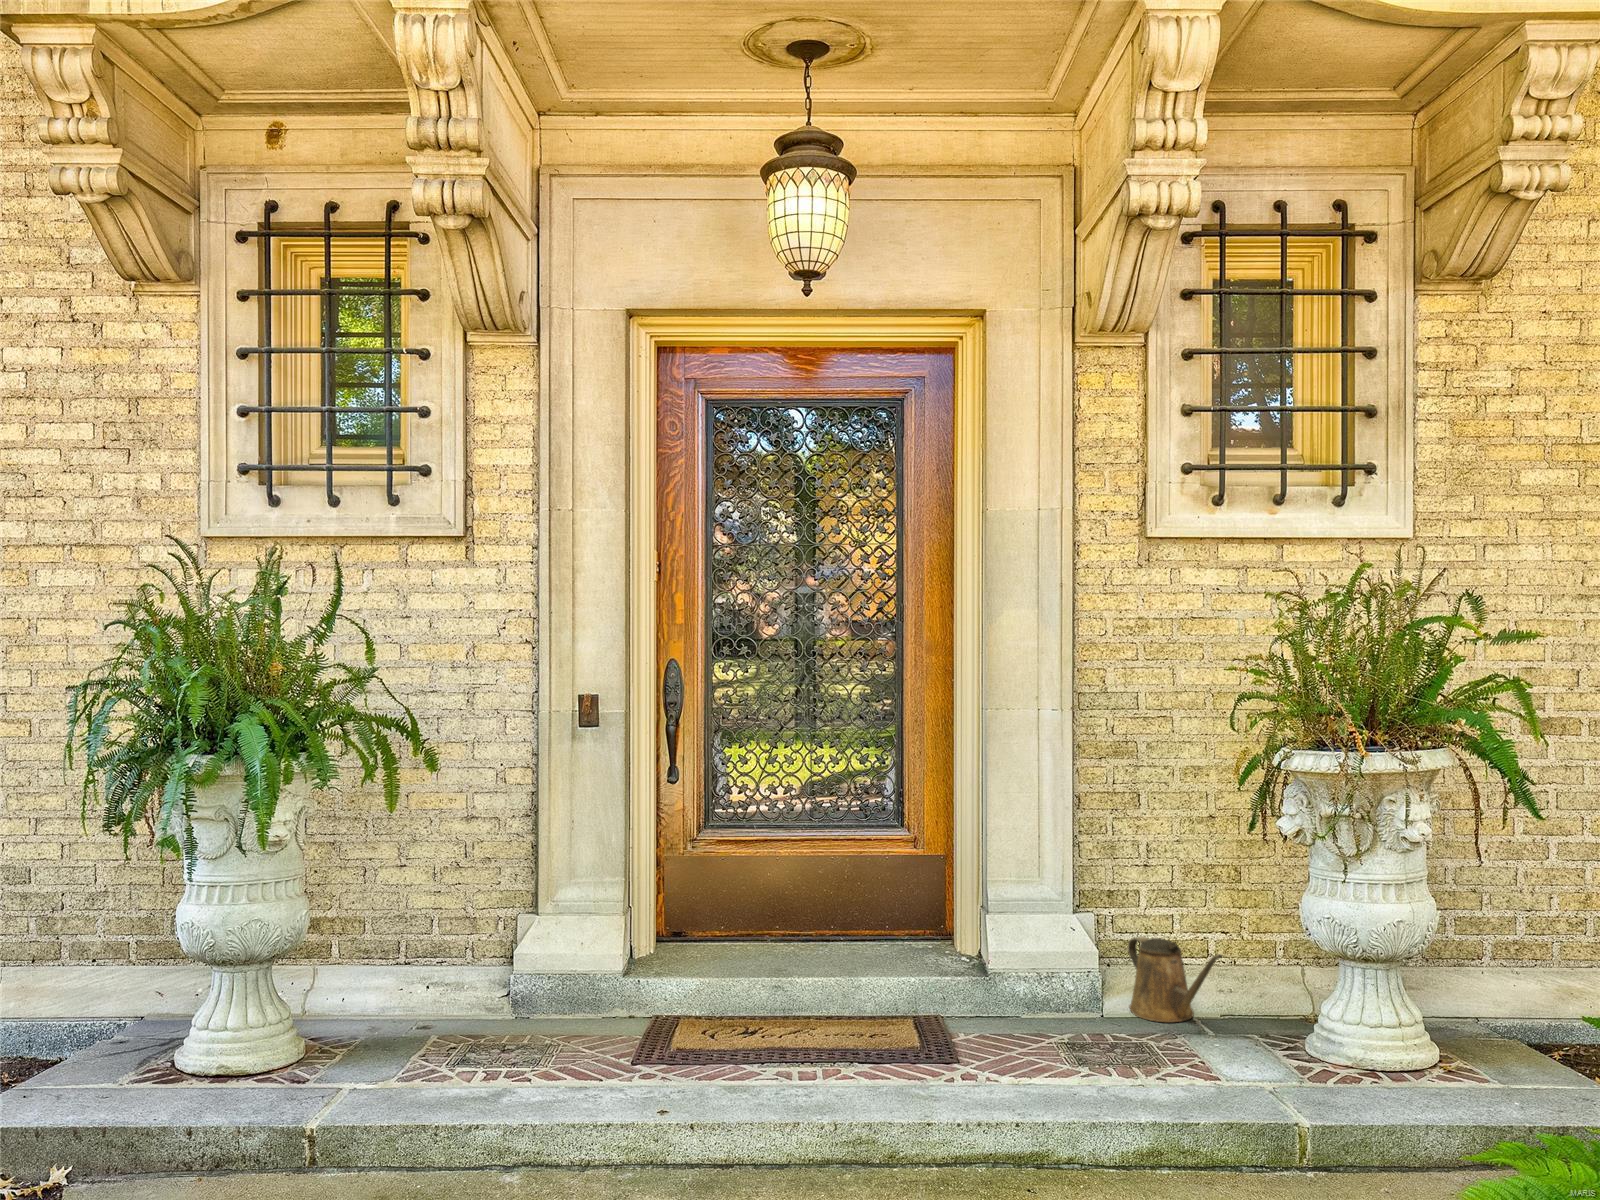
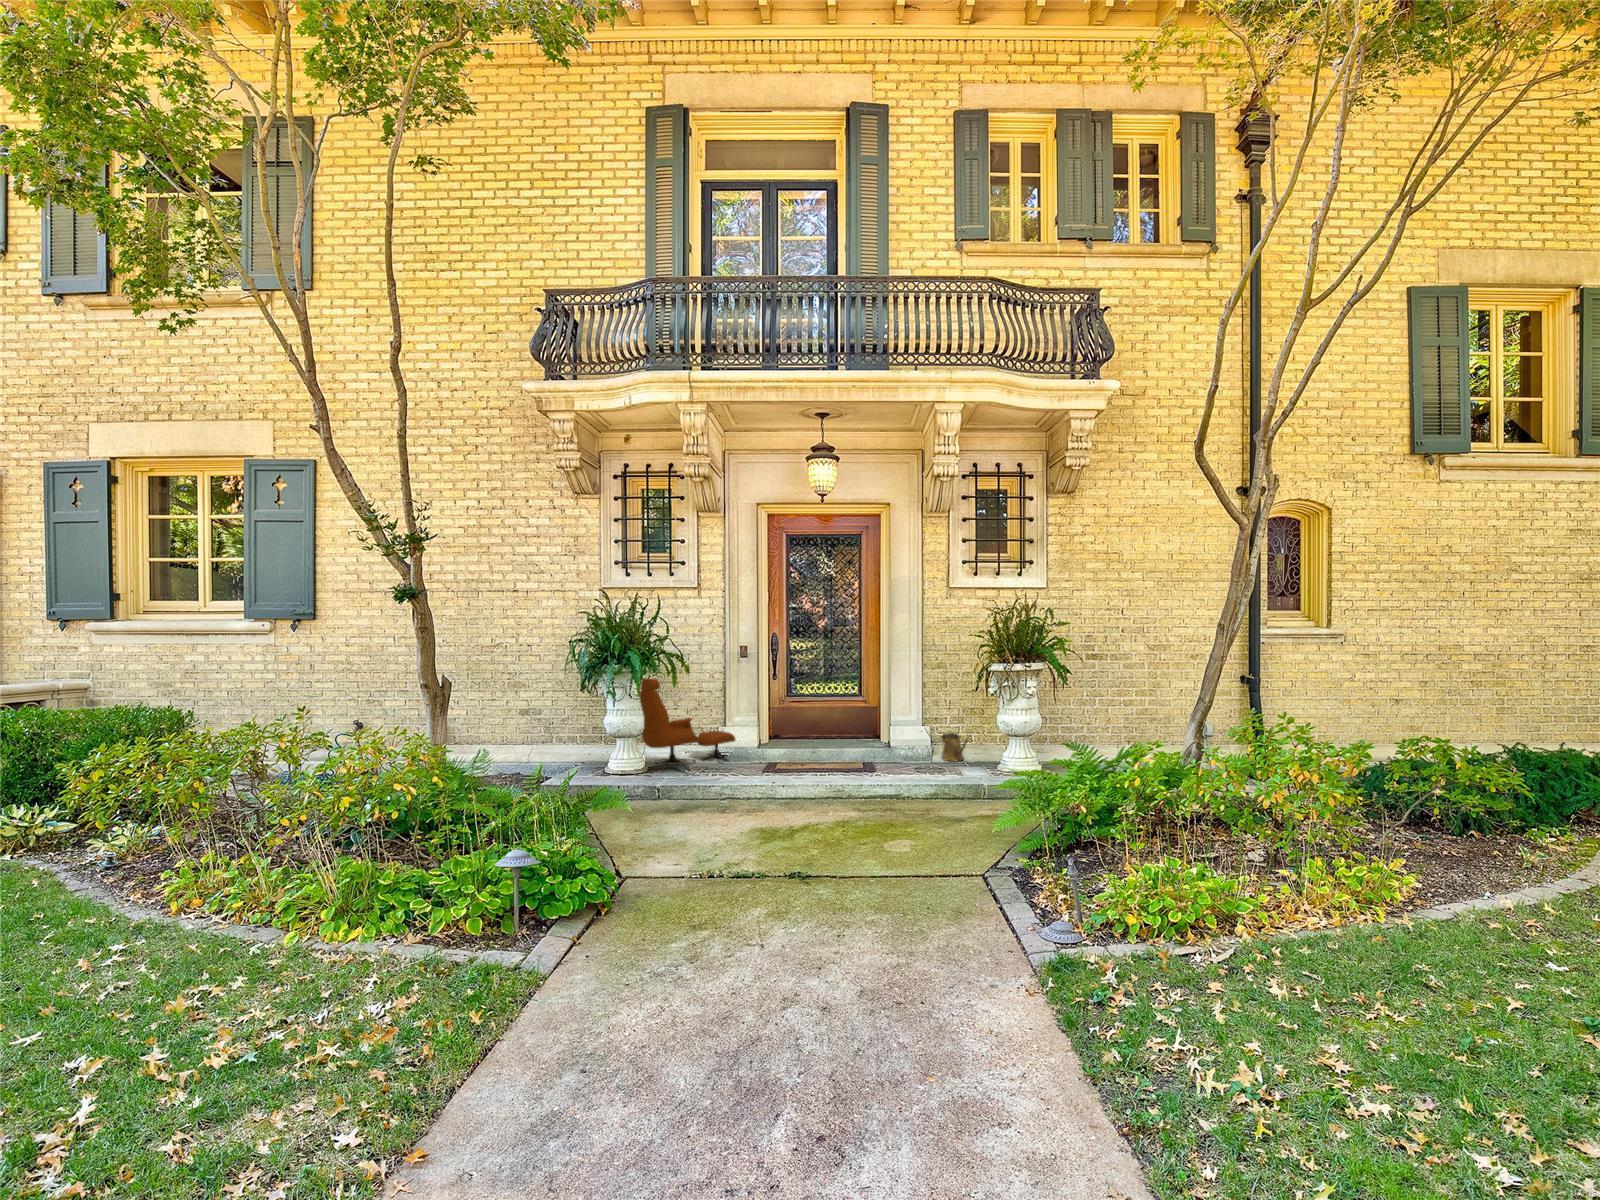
lounge chair: none [236,784,560,1068] -> present [640,678,736,771]

